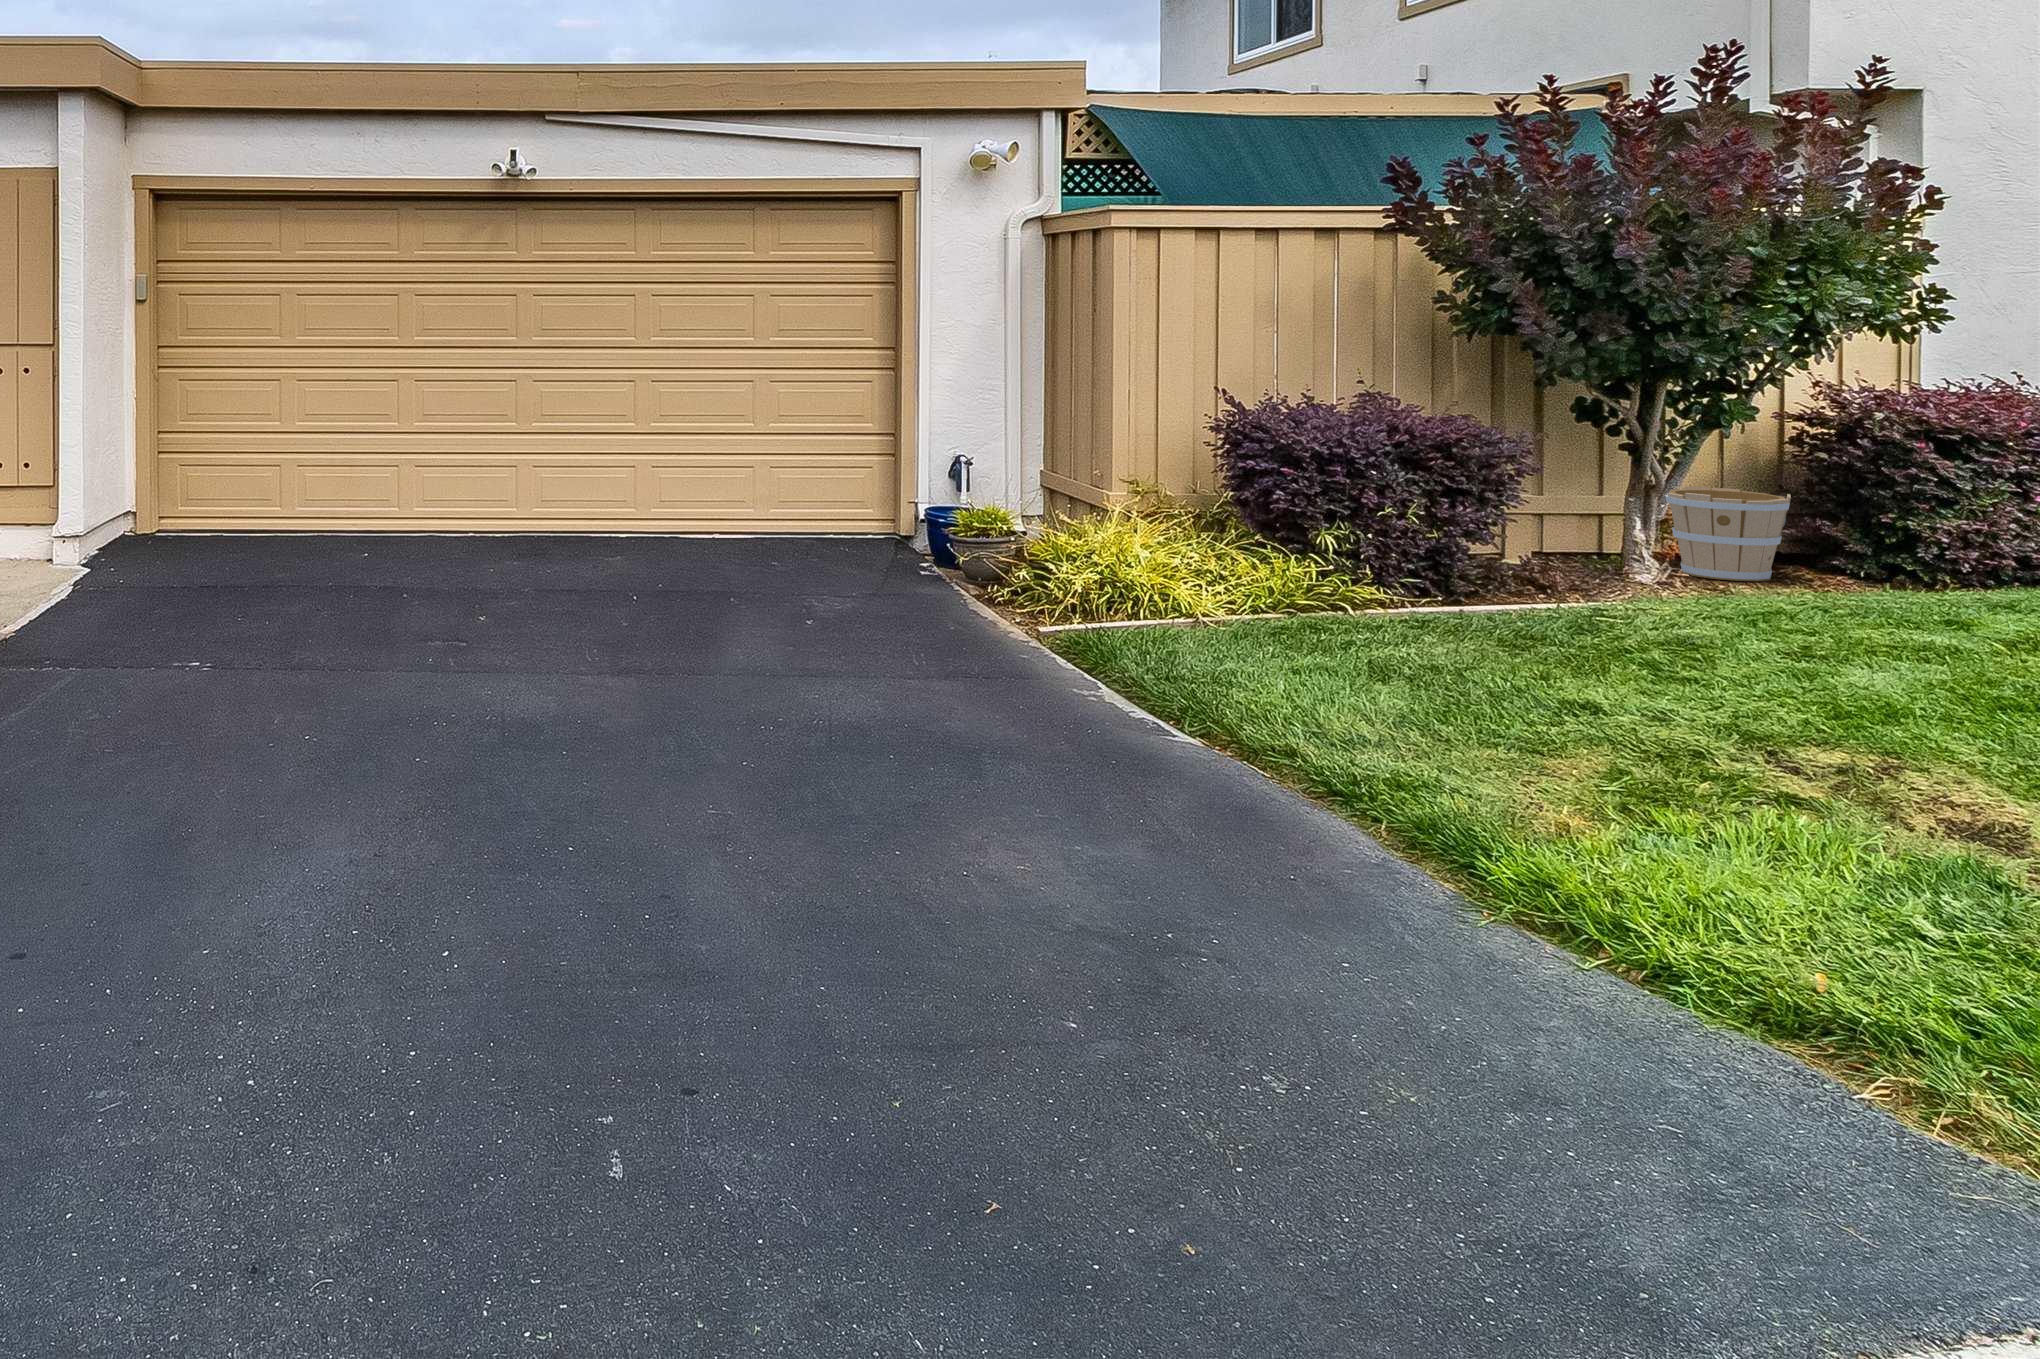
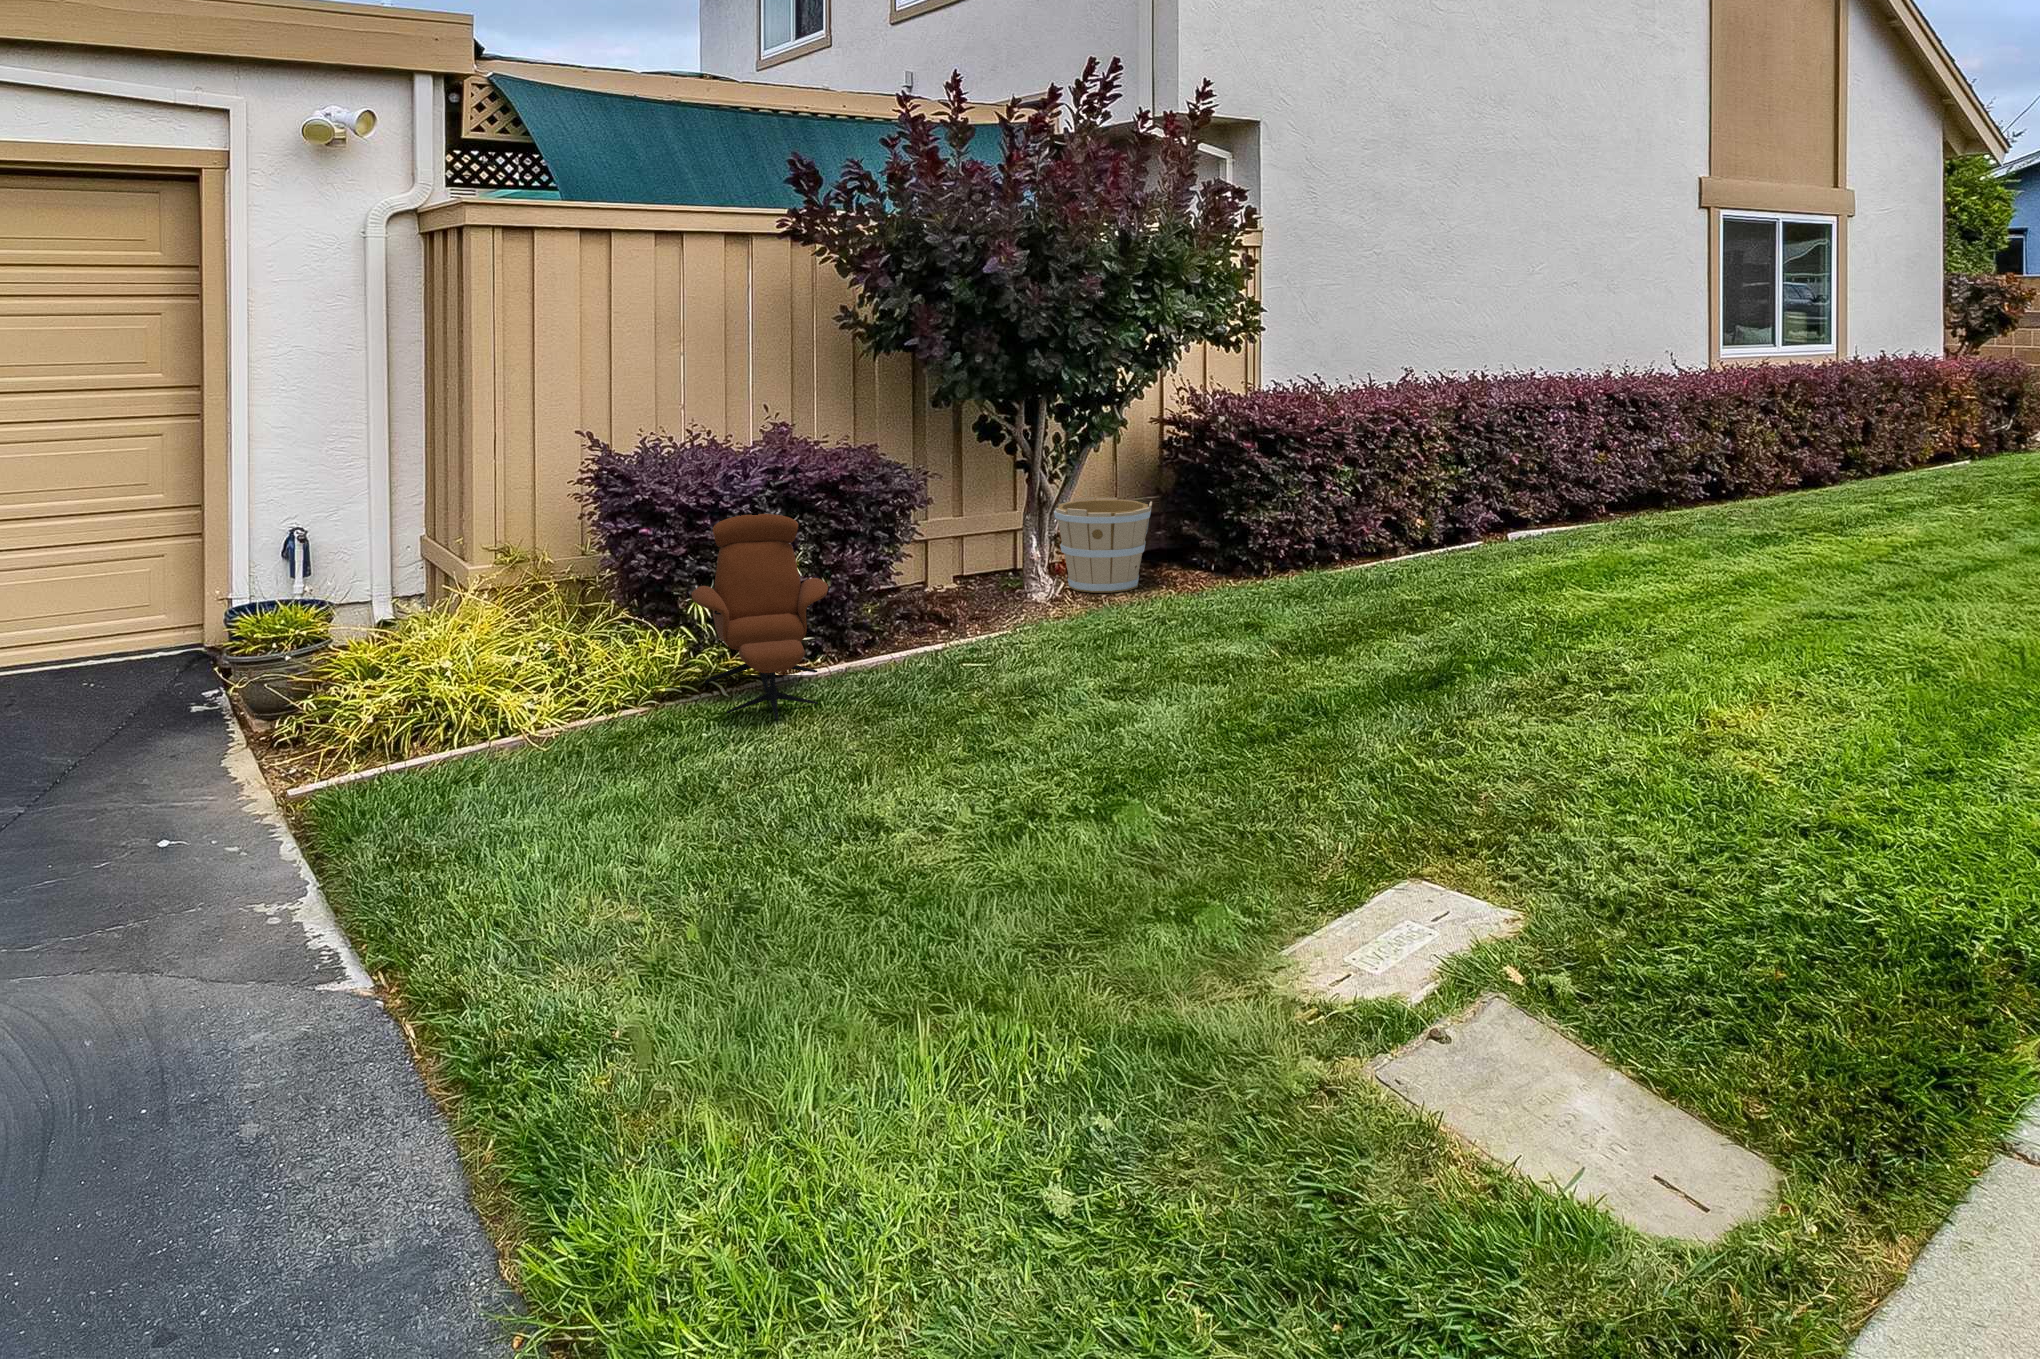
lounge chair: none [1327,466,1462,630] -> present [691,514,828,720]

